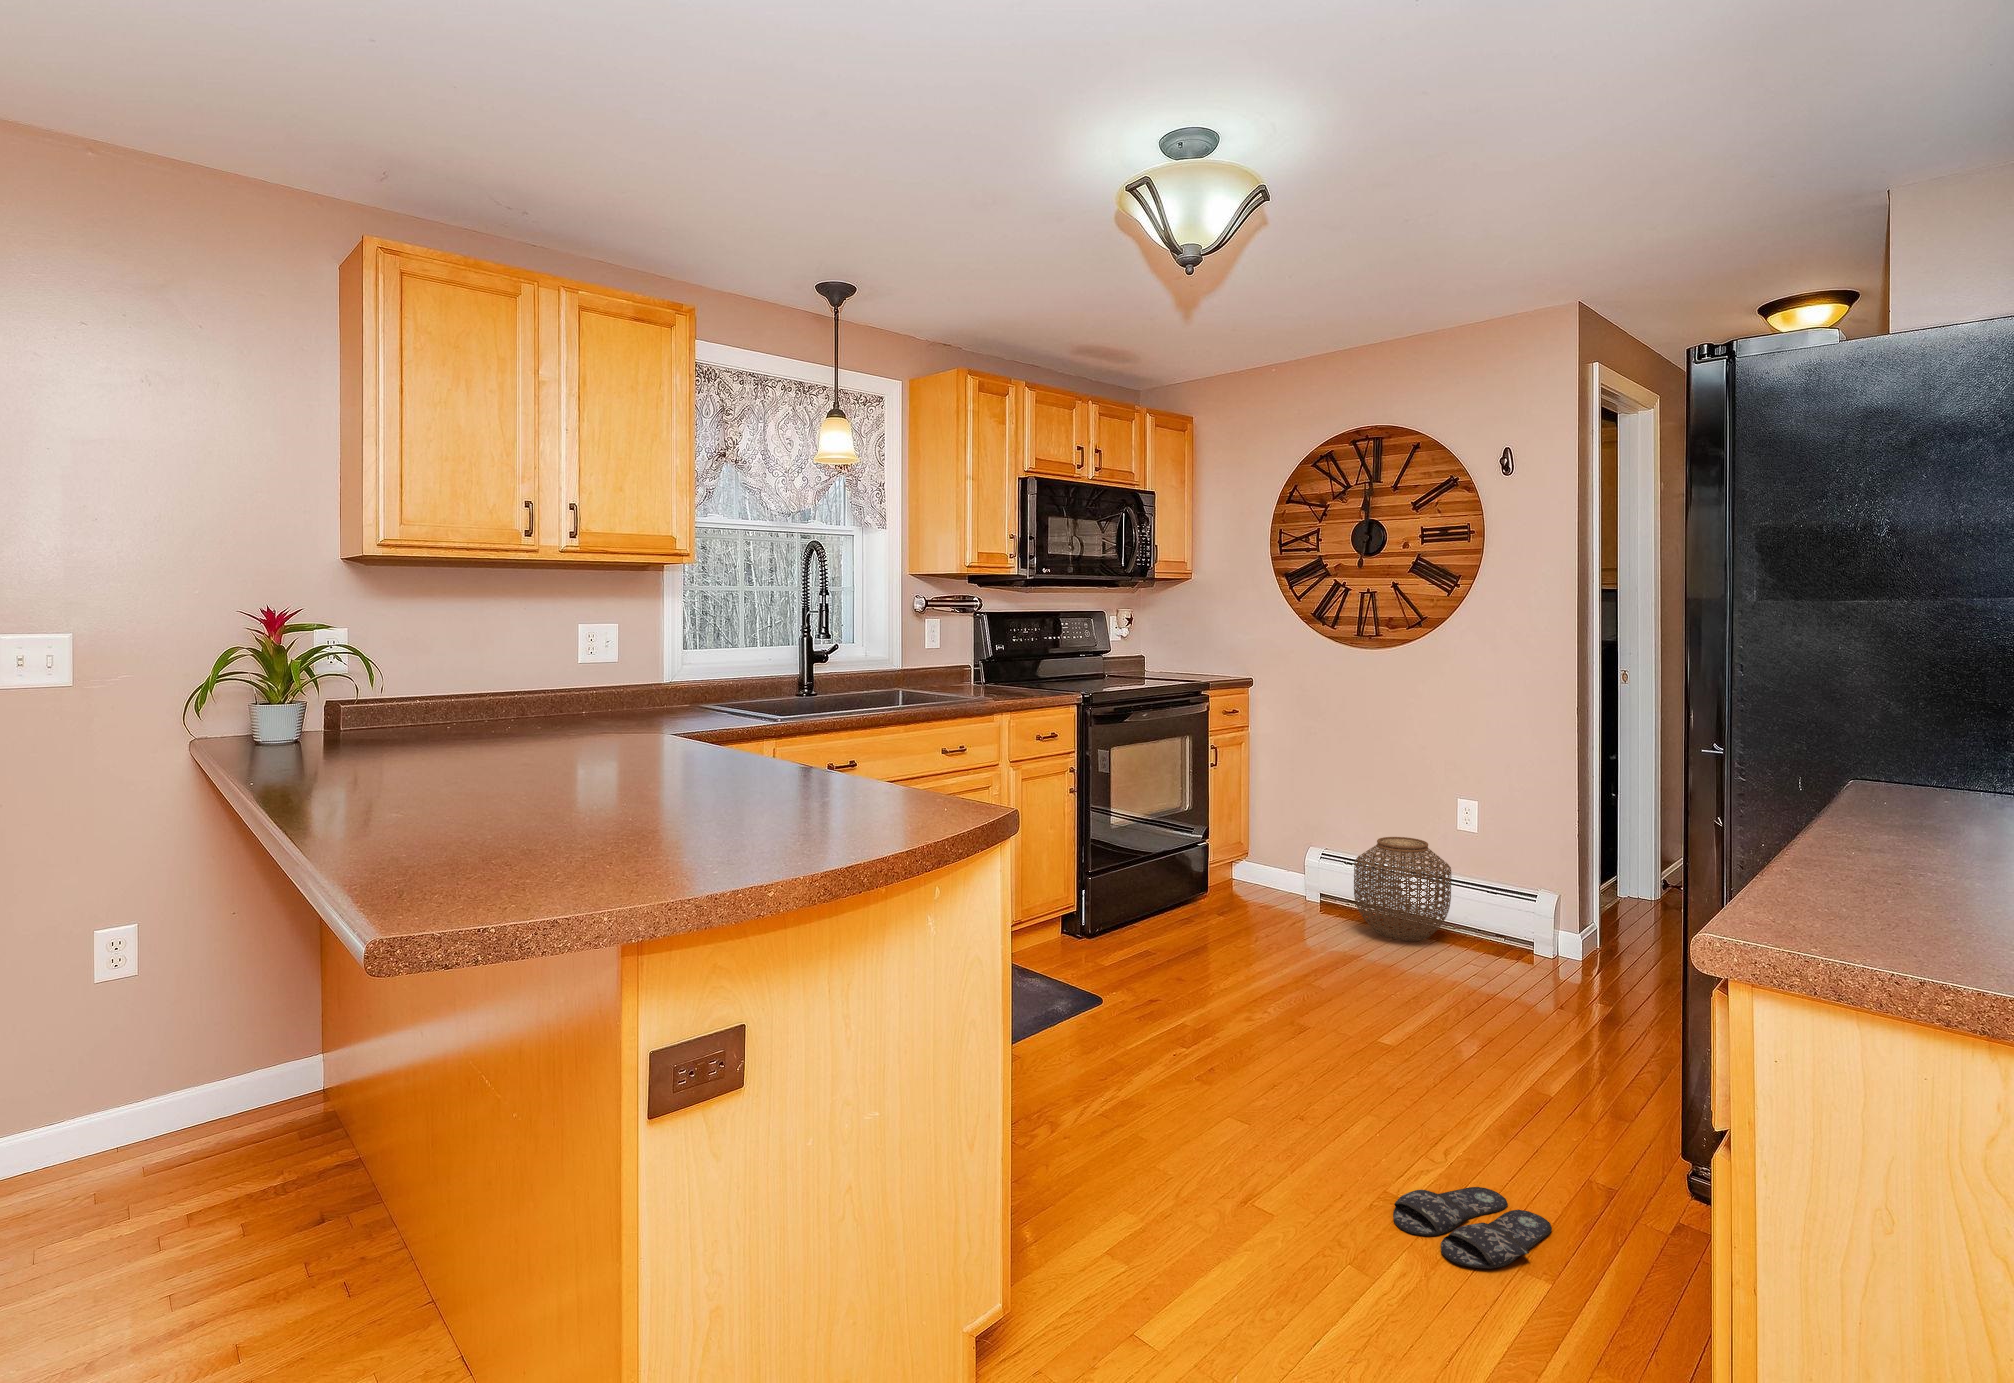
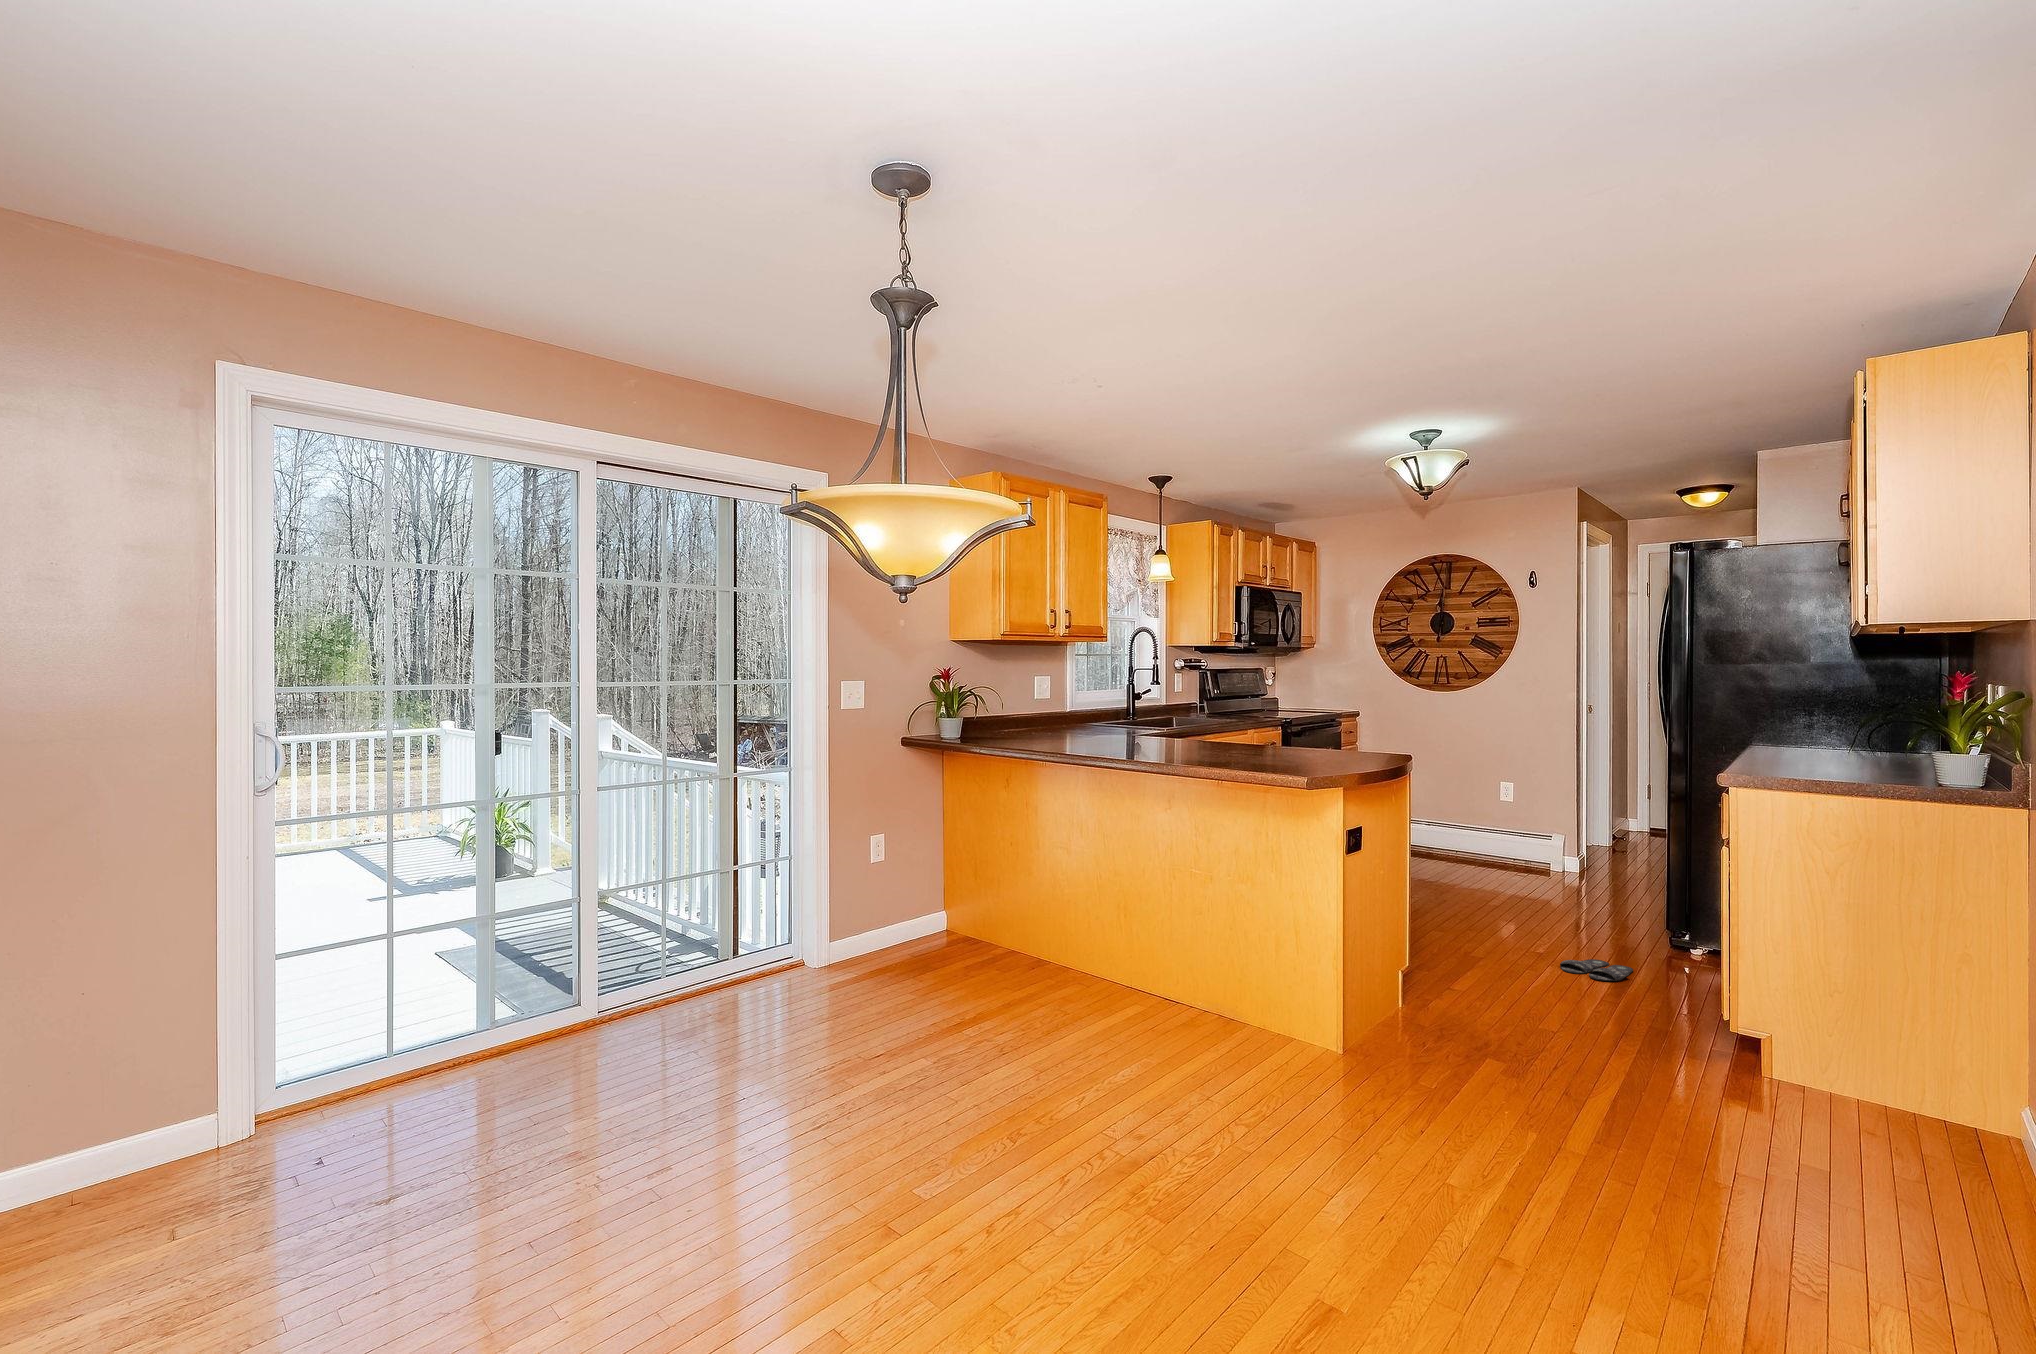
woven basket: present [1354,837,1451,941] -> none [1445,809,1506,871]

